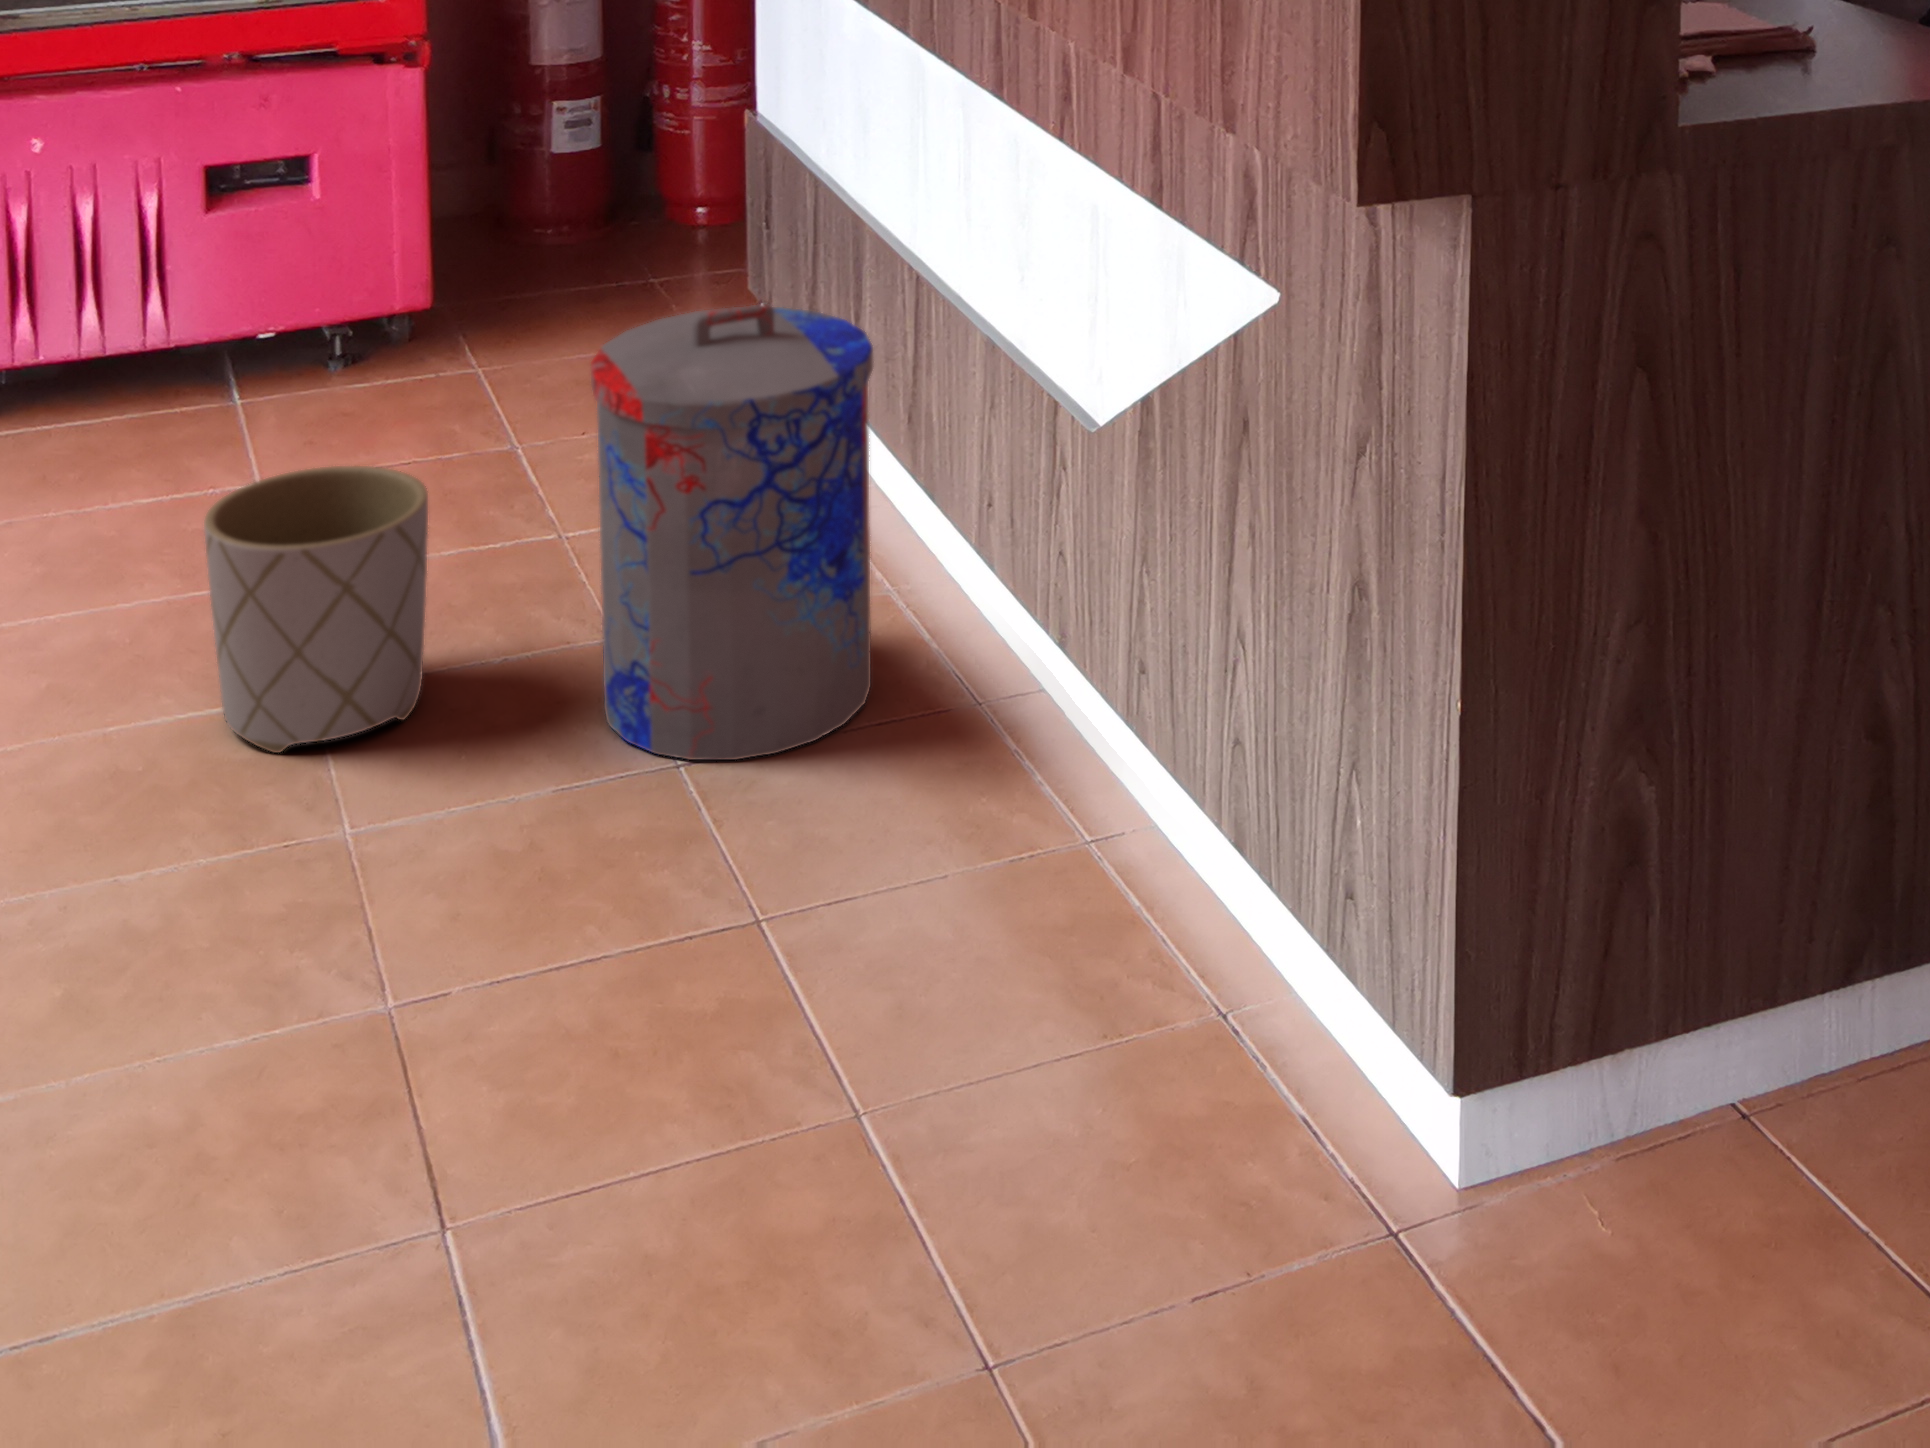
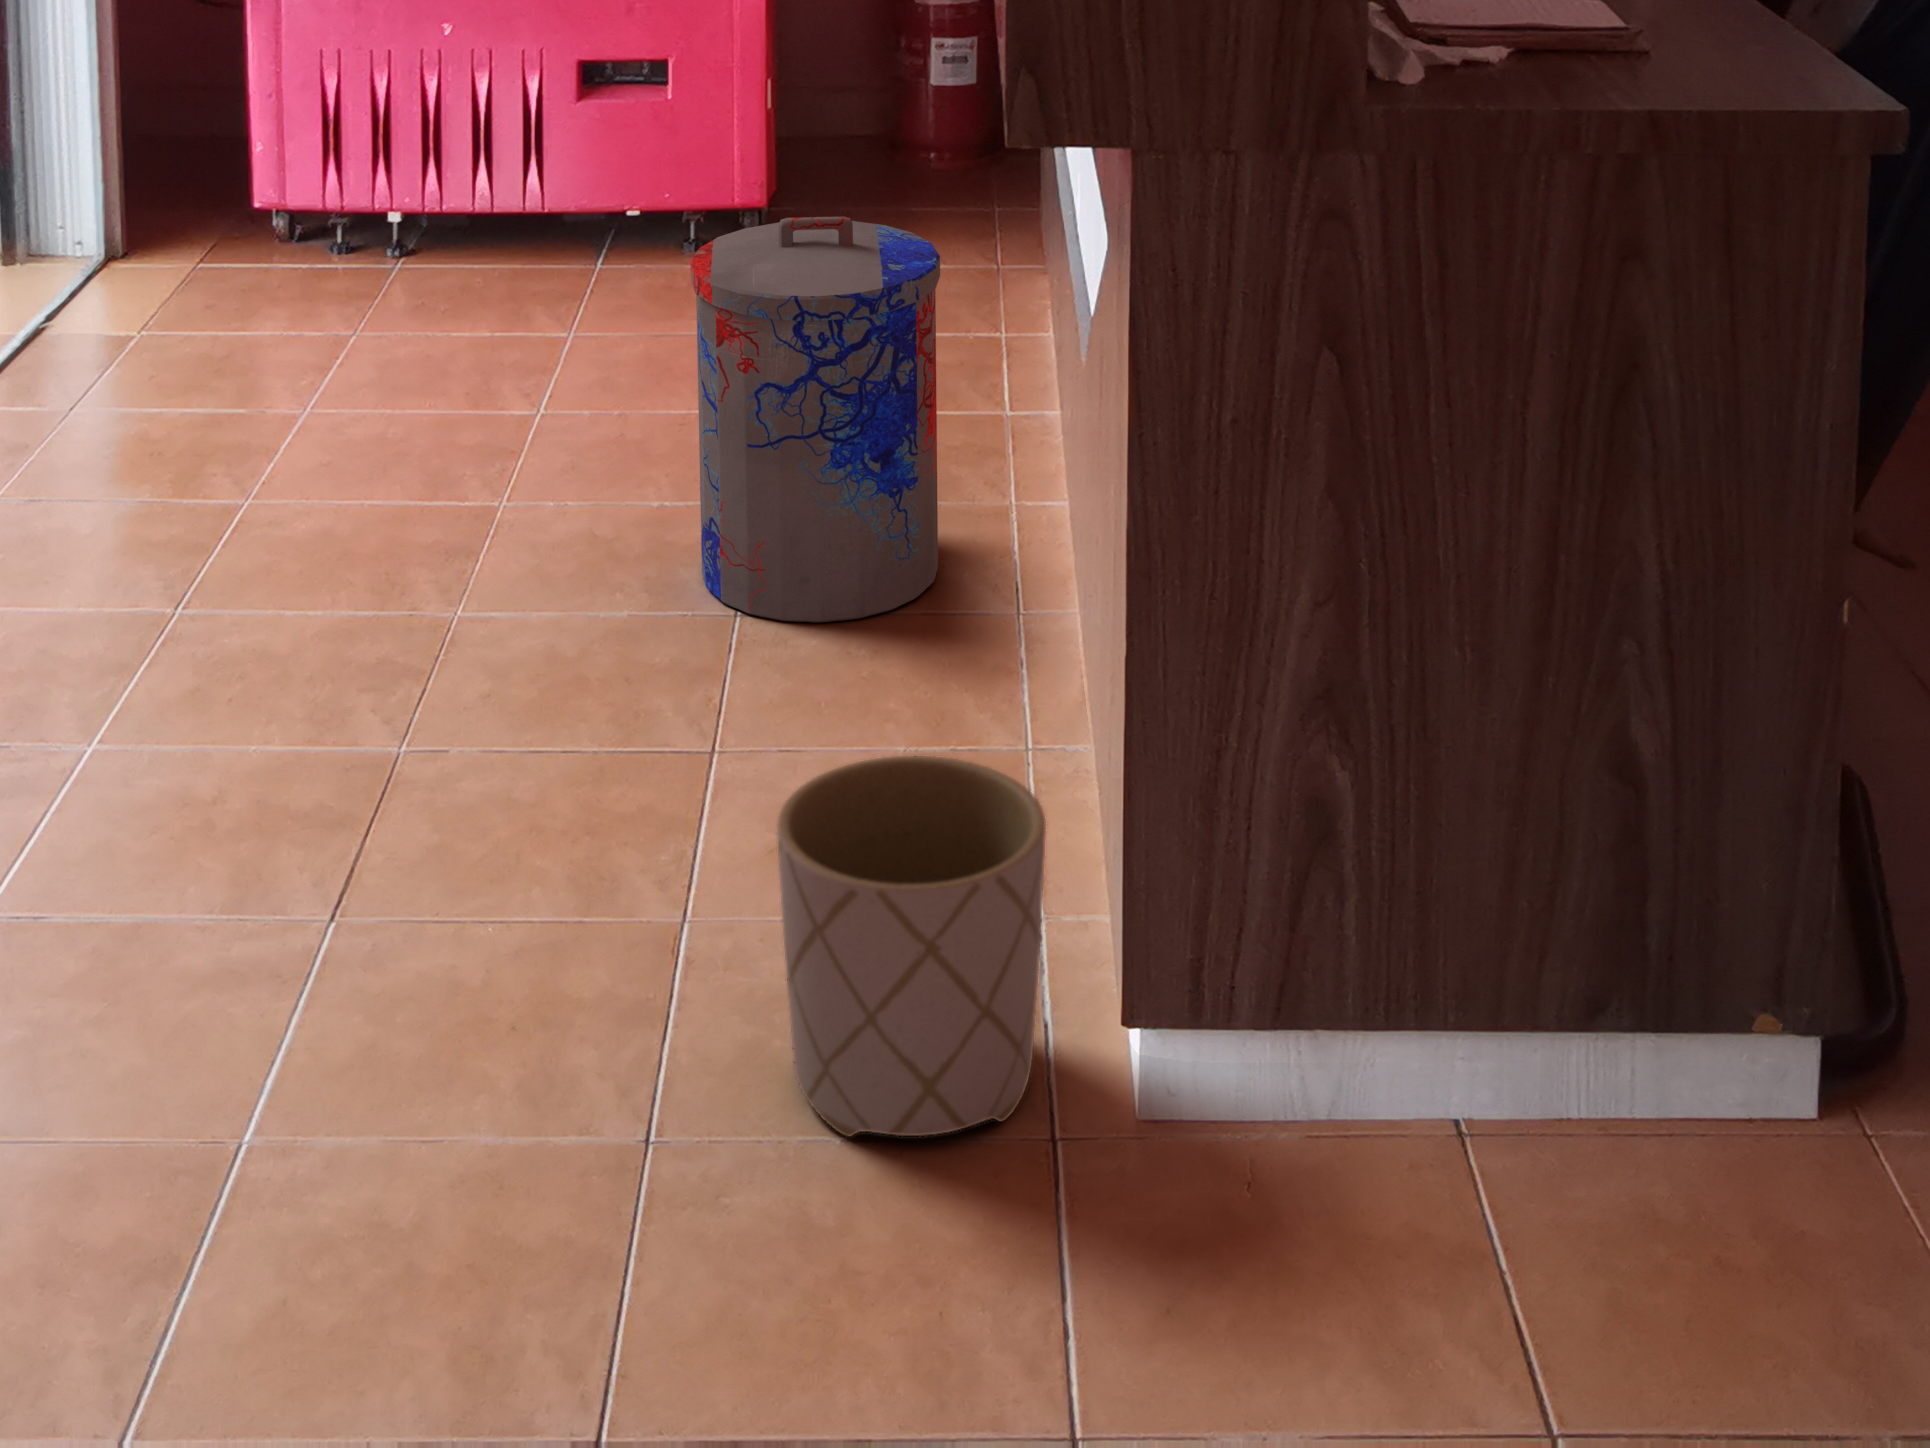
planter: present [204,466,428,753] -> present [777,756,1046,1137]

